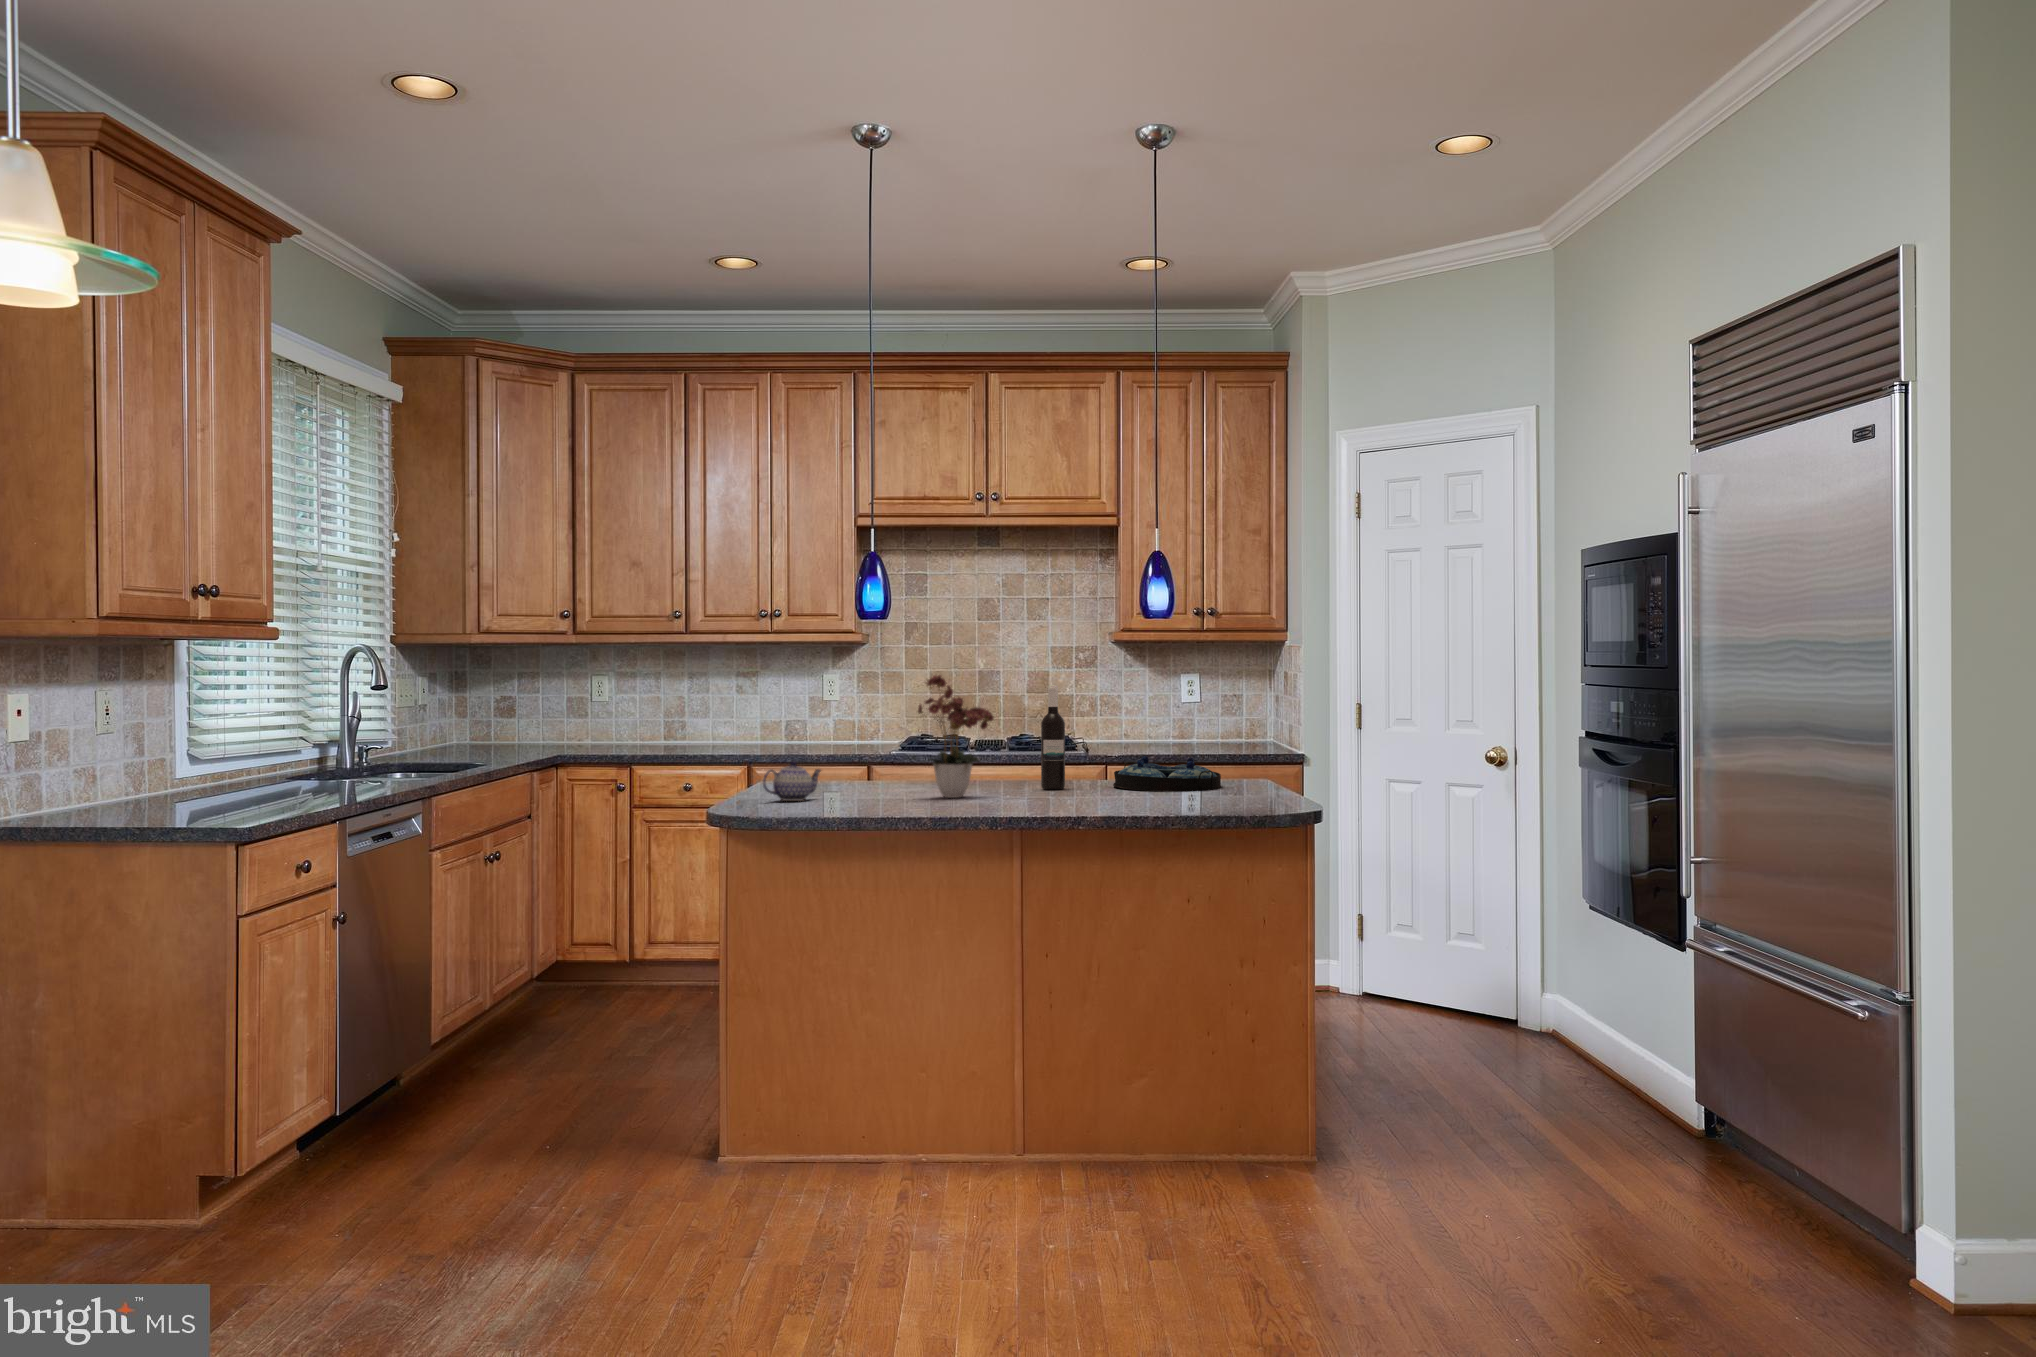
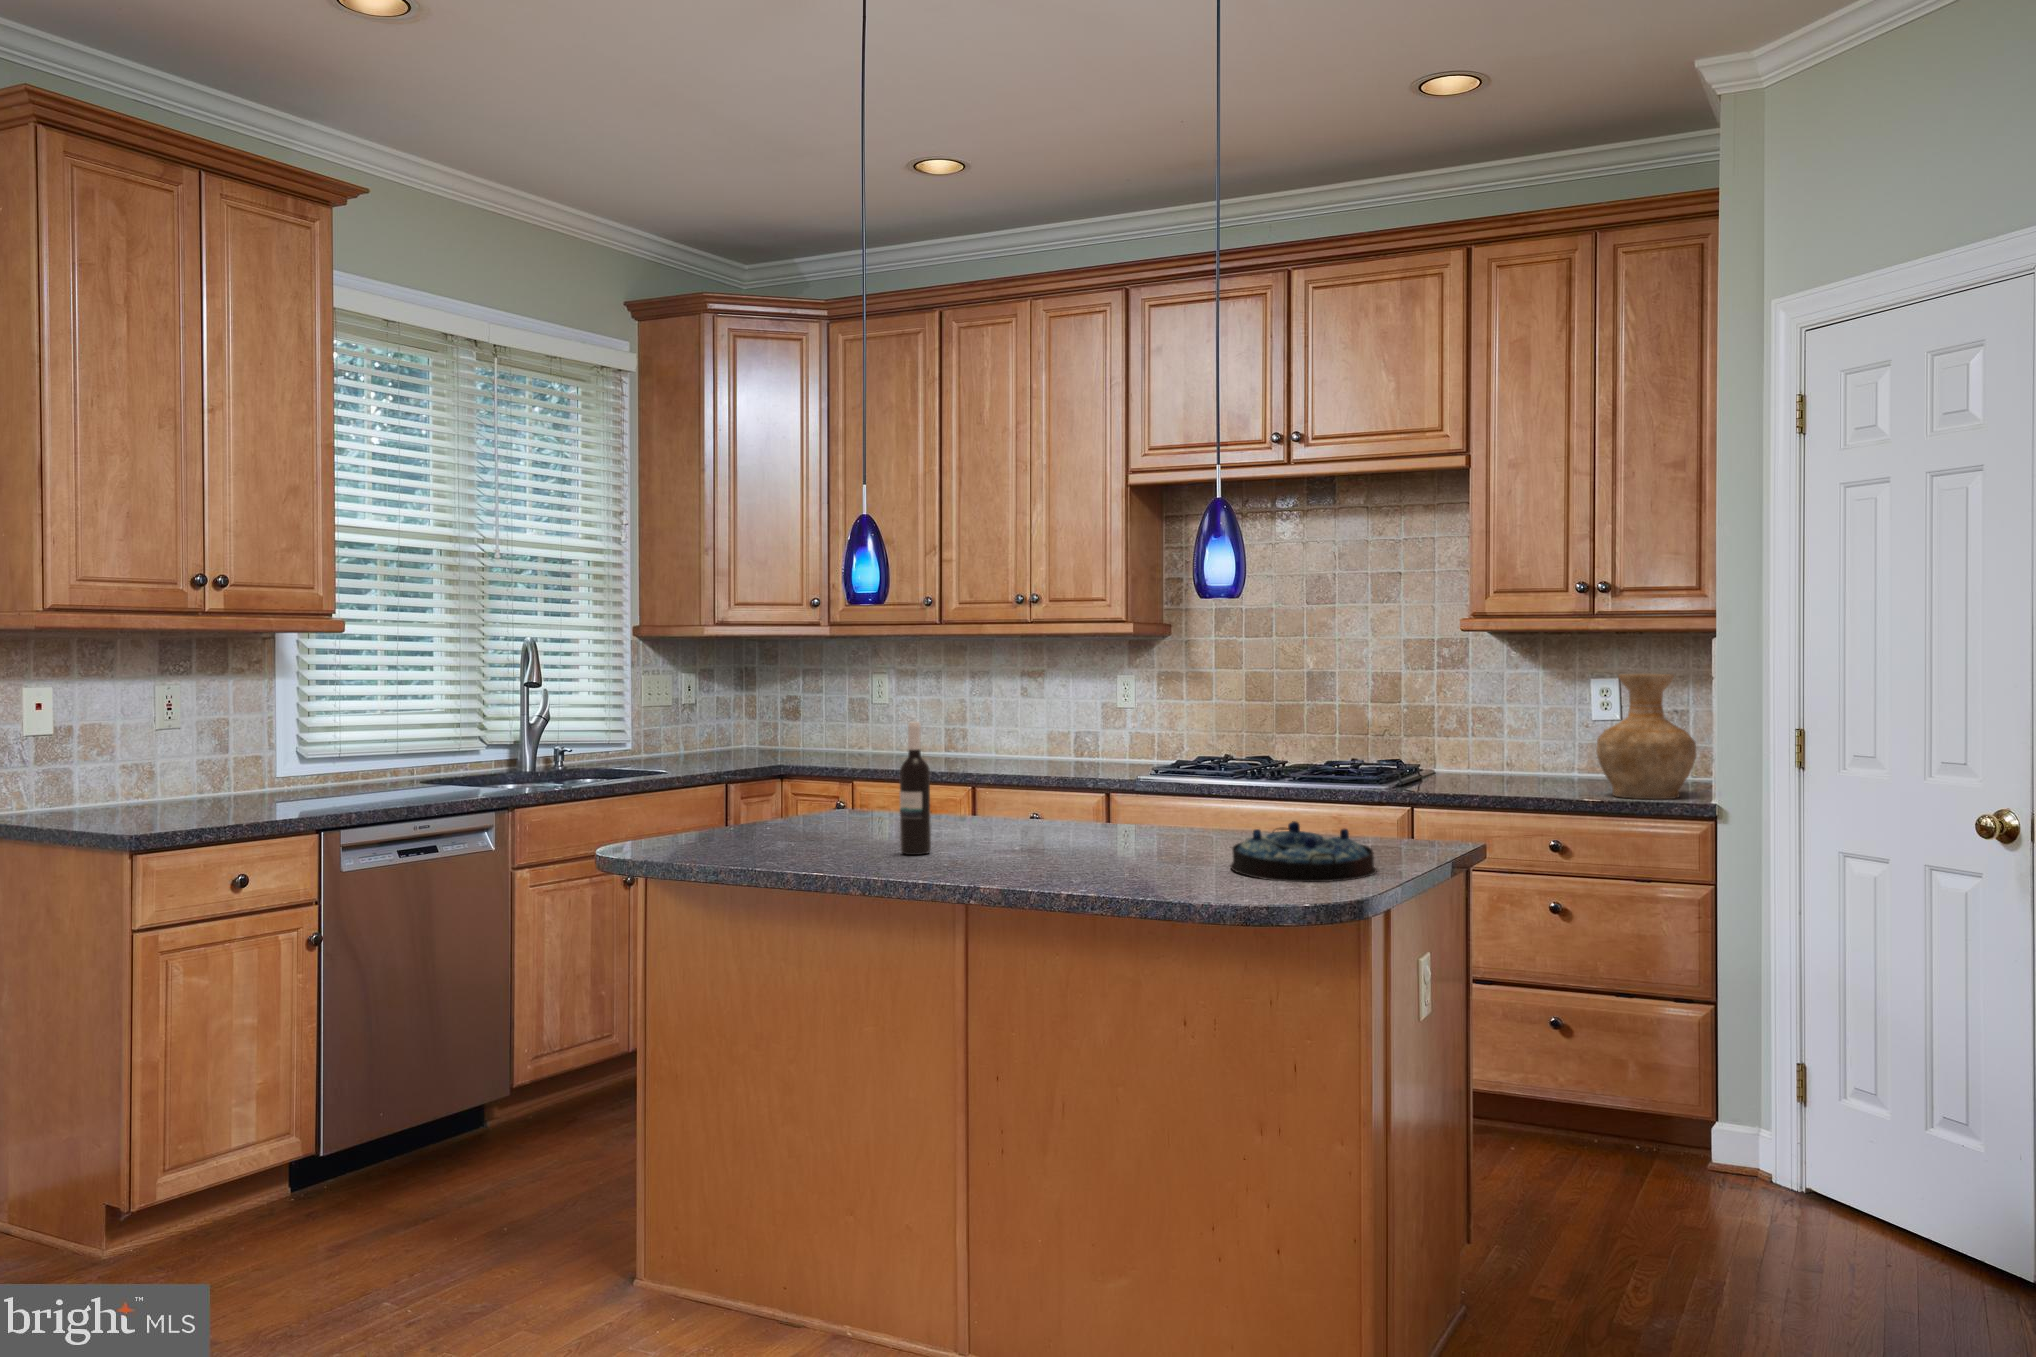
vase: none [1186,671,1249,754] -> present [1596,674,1697,799]
flower arrangement: present [918,675,994,798] -> none [943,701,1055,868]
wine bottle: present [1041,685,1065,790] -> present [900,722,931,855]
teapot: present [763,761,821,801] -> none [791,809,871,859]

